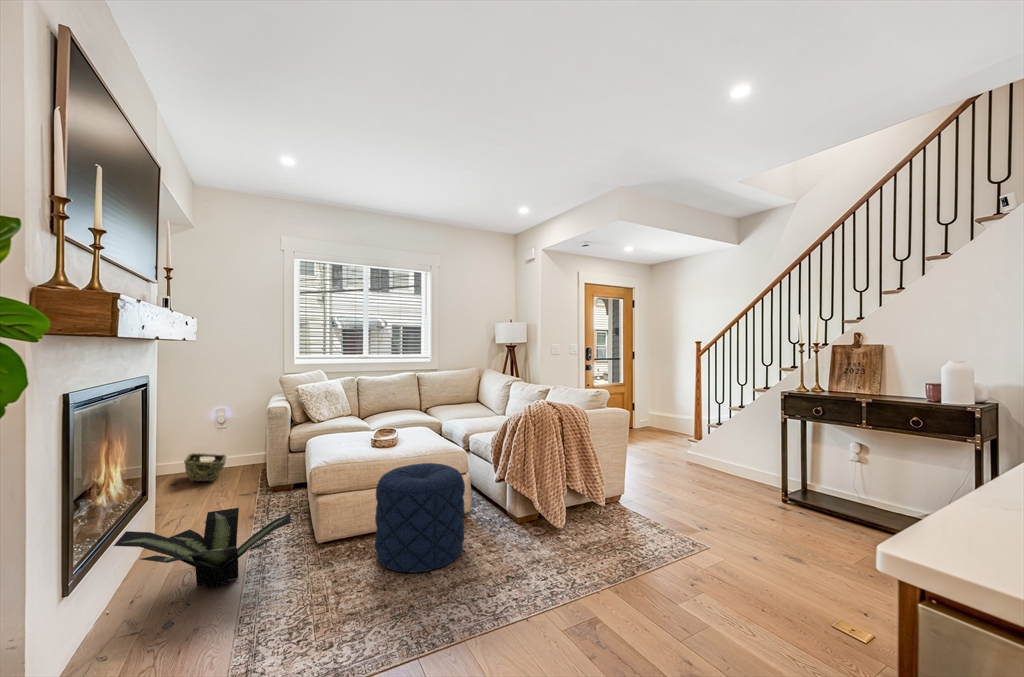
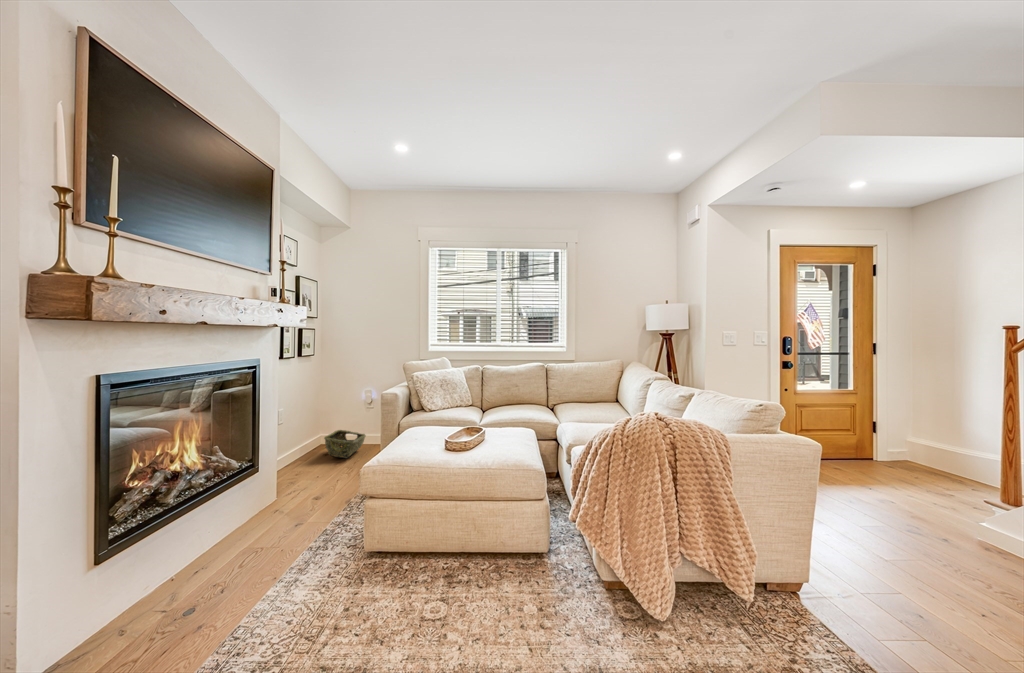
pouf: present [375,463,465,573] -> none [399,482,514,634]
potted plant: present [114,508,291,590] -> none [159,499,331,588]

